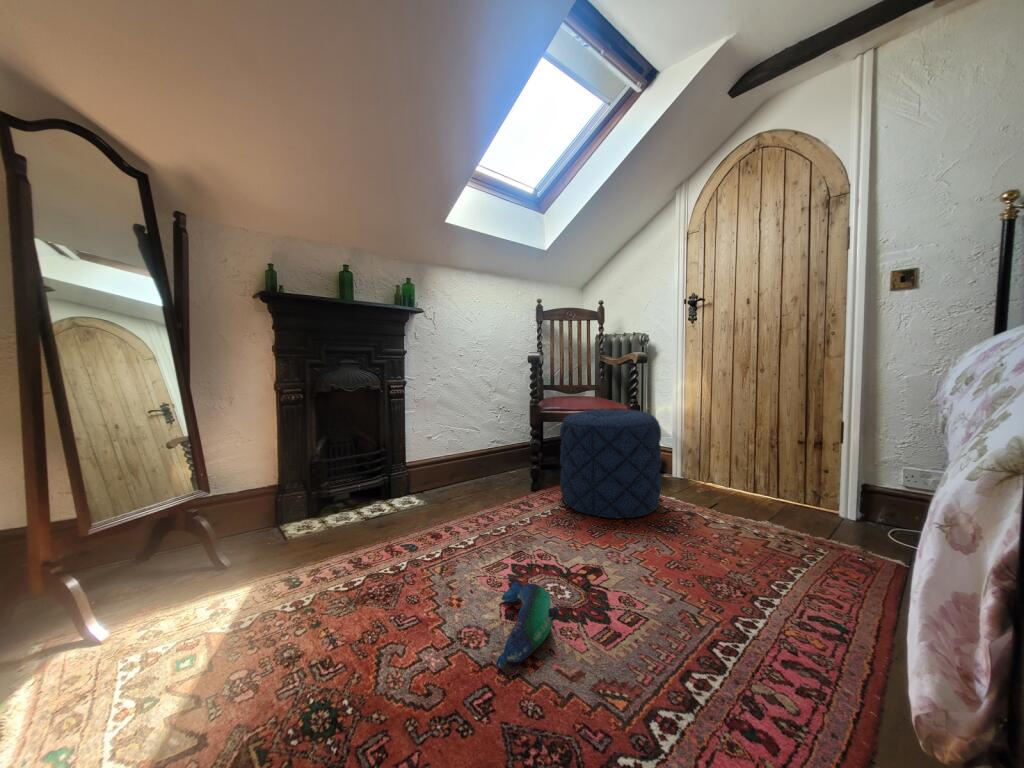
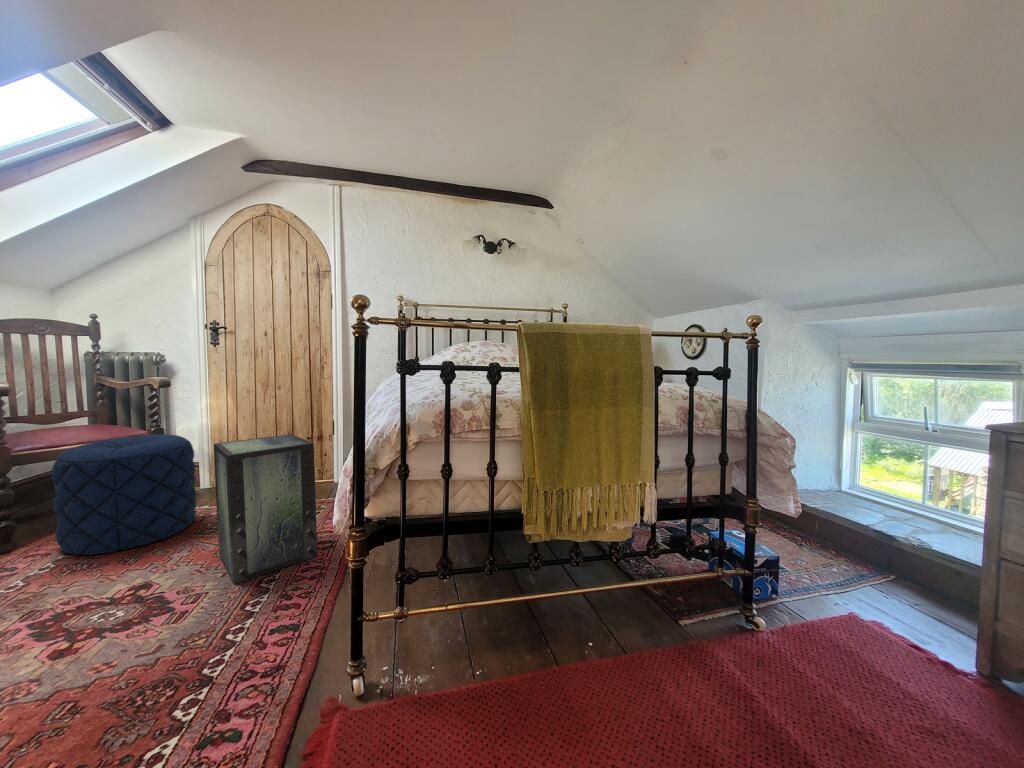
storage box: none [671,422,823,655] -> present [214,434,318,584]
plush toy: present [496,582,559,668] -> none [33,615,128,688]

